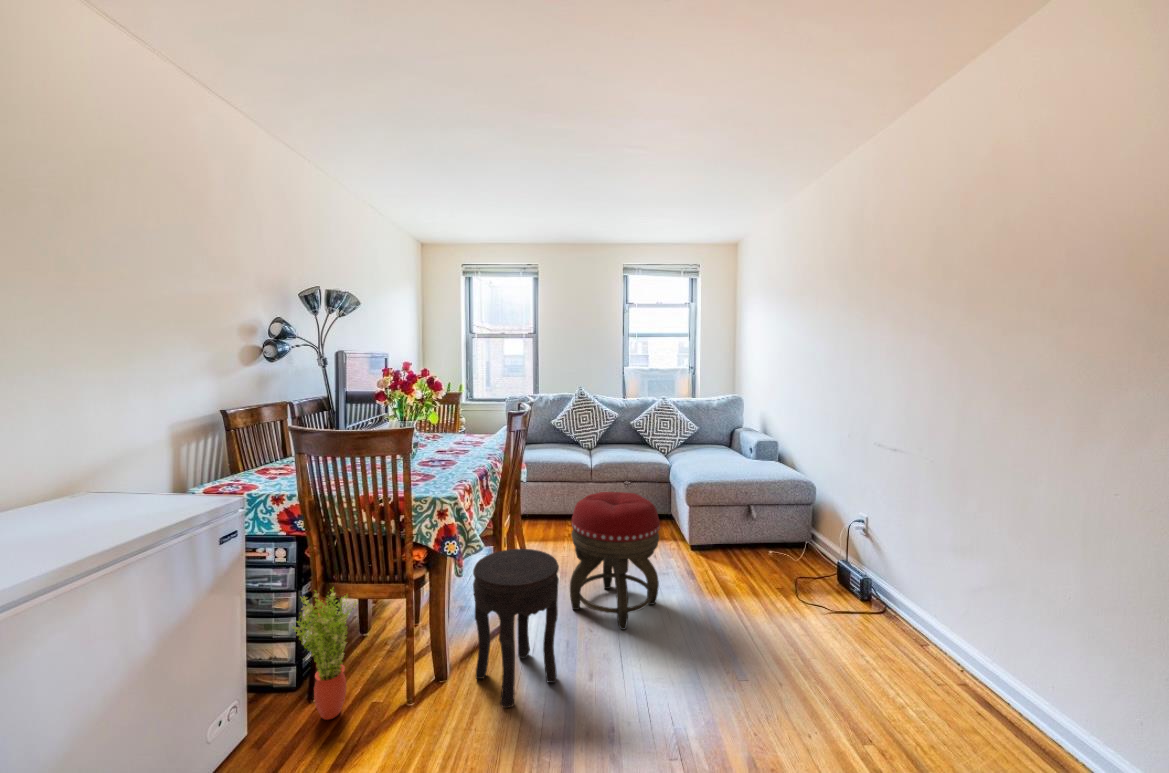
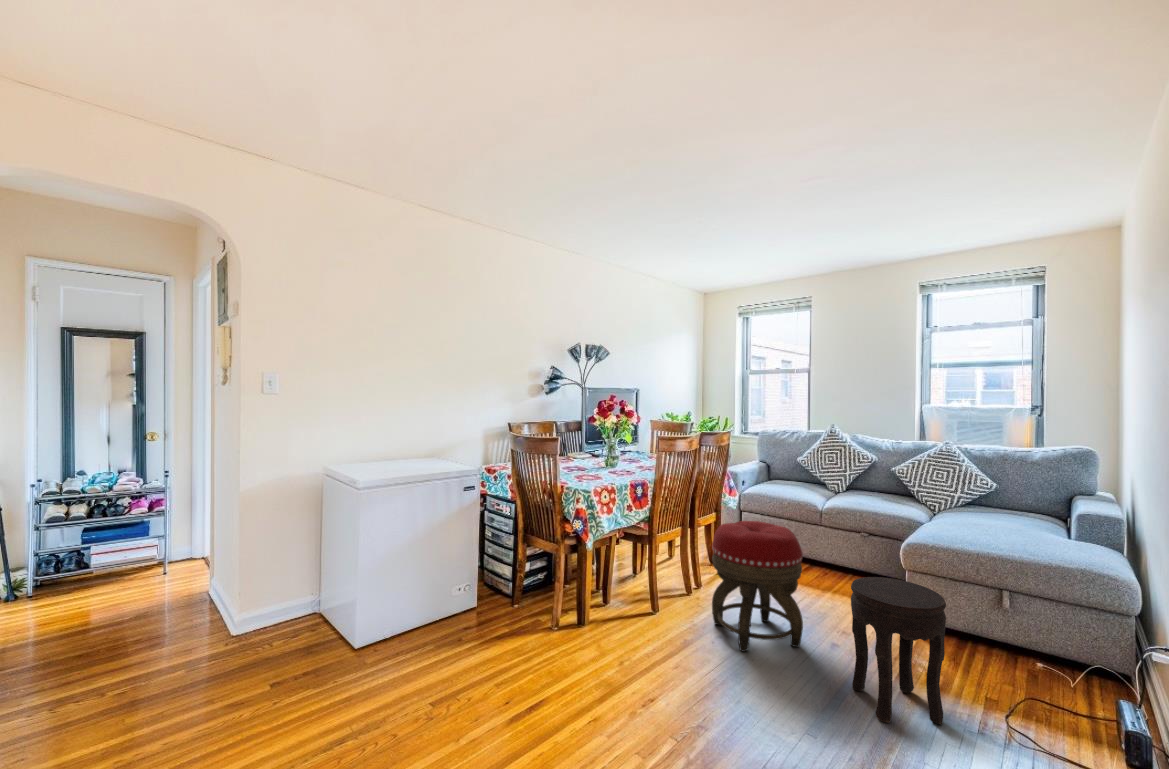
side table: present [473,549,559,708] -> present [851,577,946,725]
potted plant: present [292,590,357,720] -> none [493,533,529,619]

